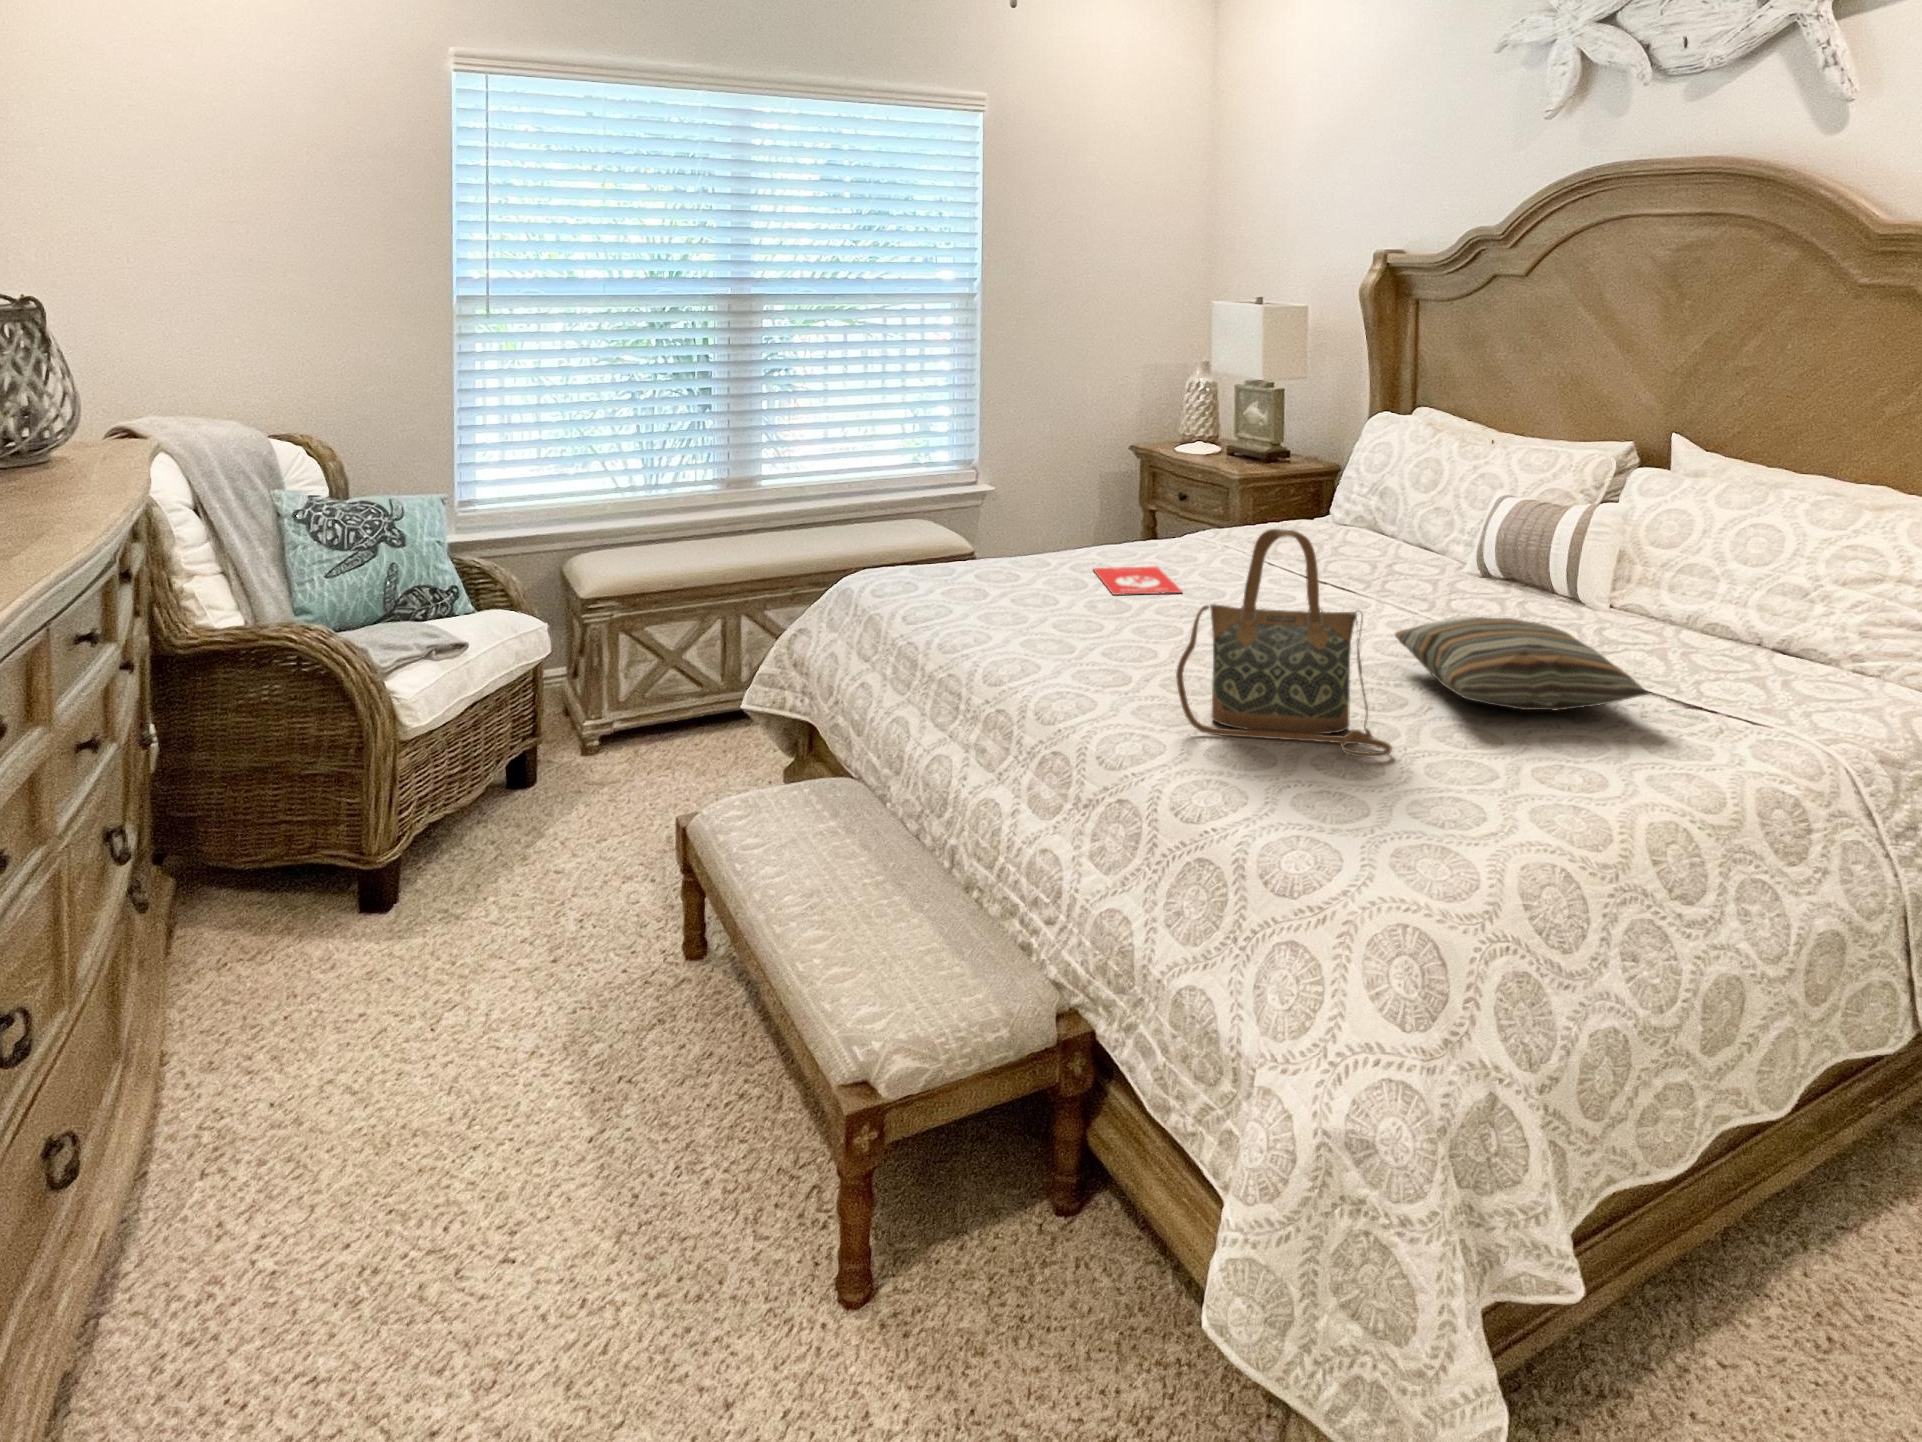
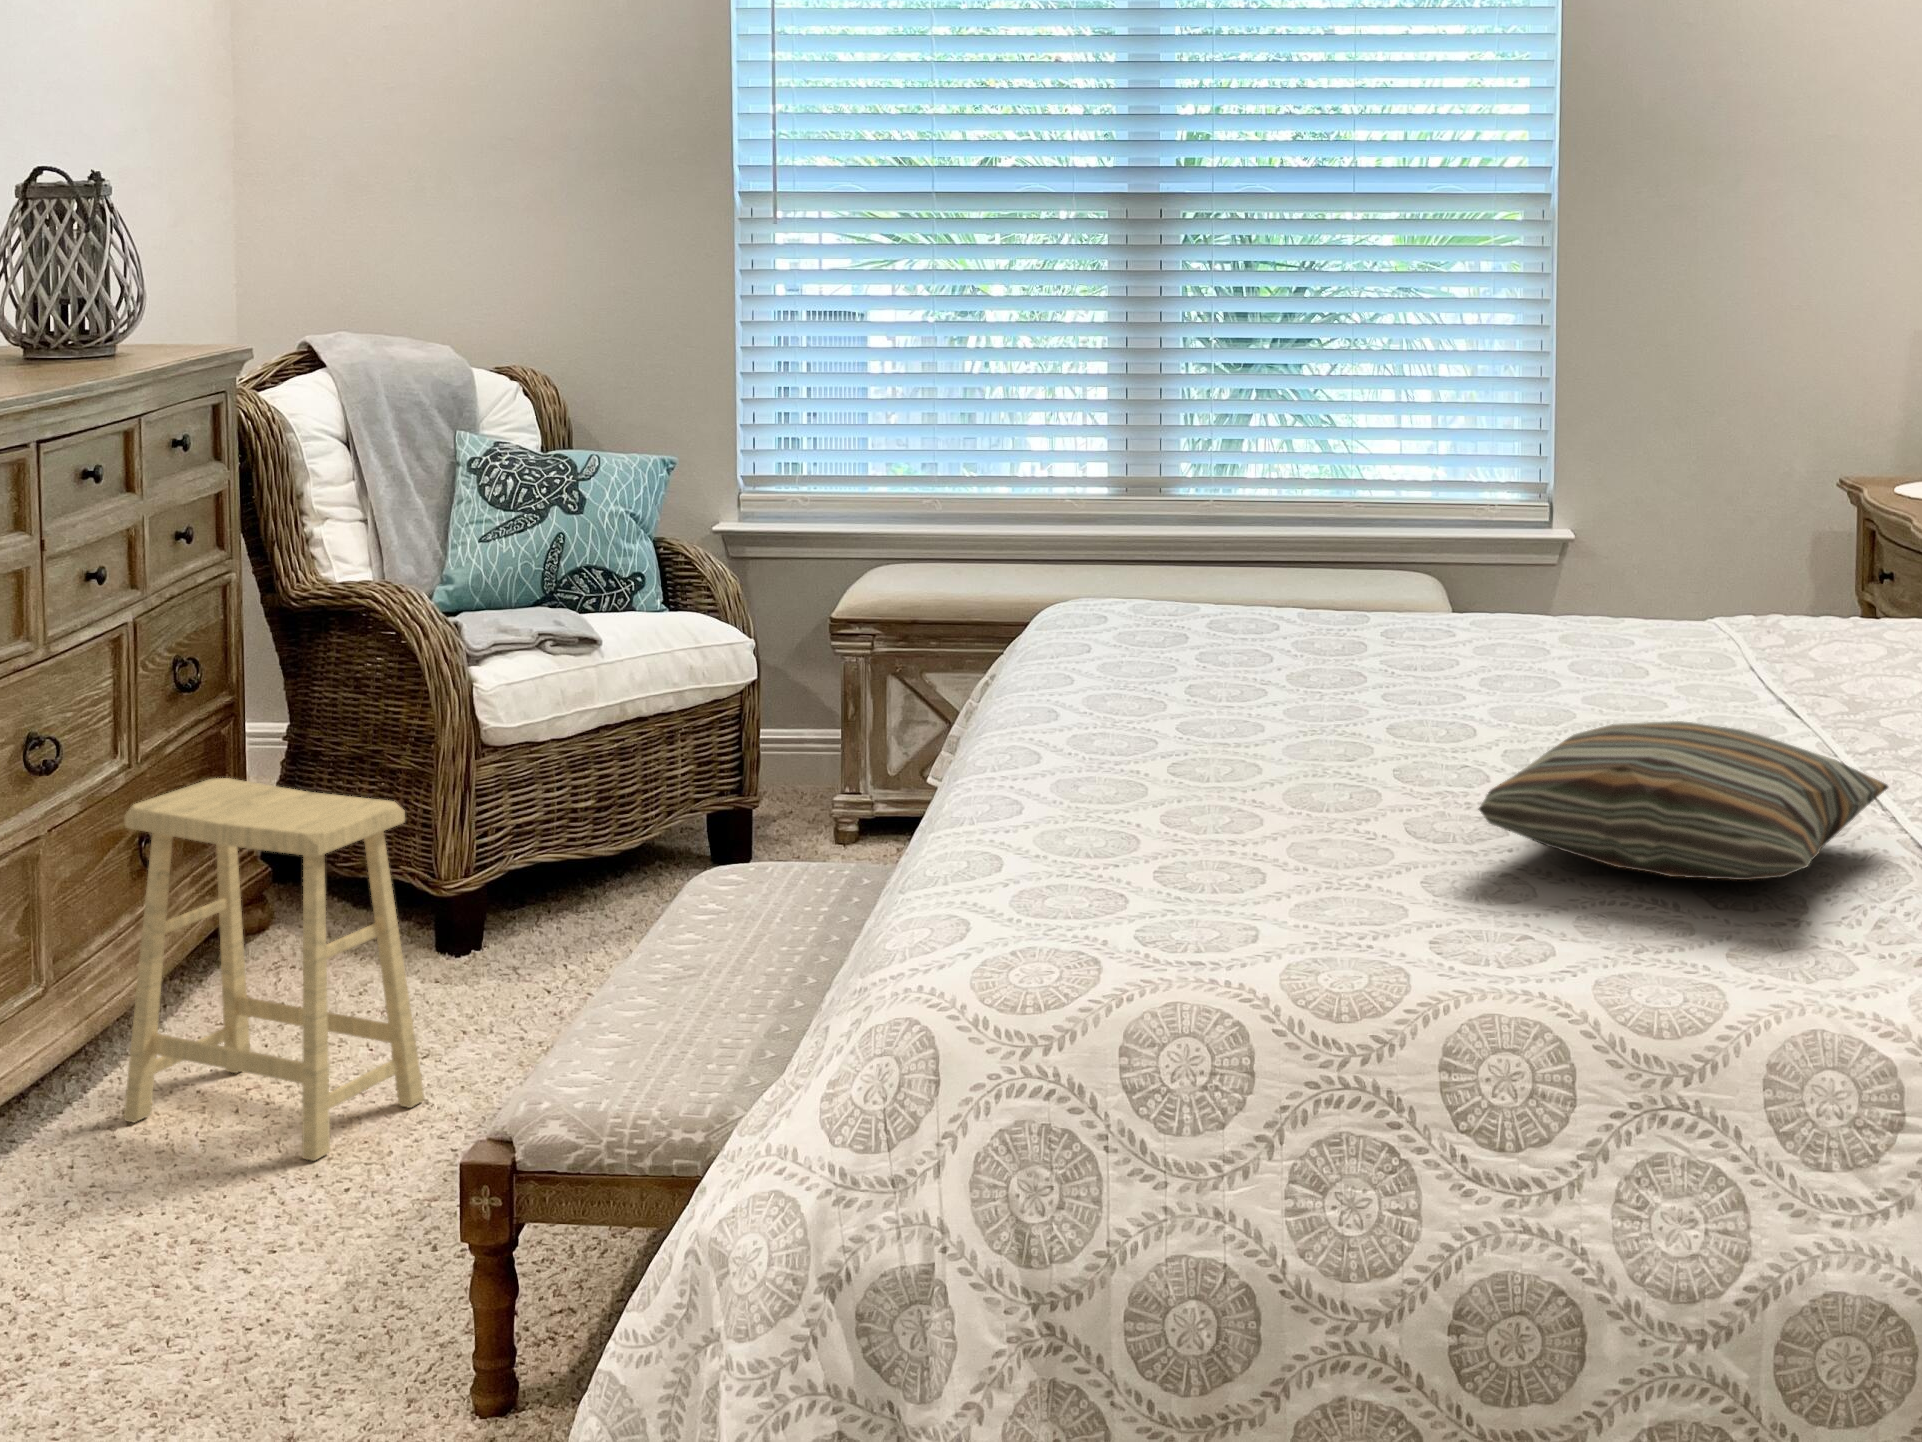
handbag: present [1176,529,1392,757] -> none [1066,513,1326,876]
book: present [1094,567,1182,595] -> none [1360,627,1524,673]
footstool: none [213,804,479,1137] -> present [124,778,424,1161]

